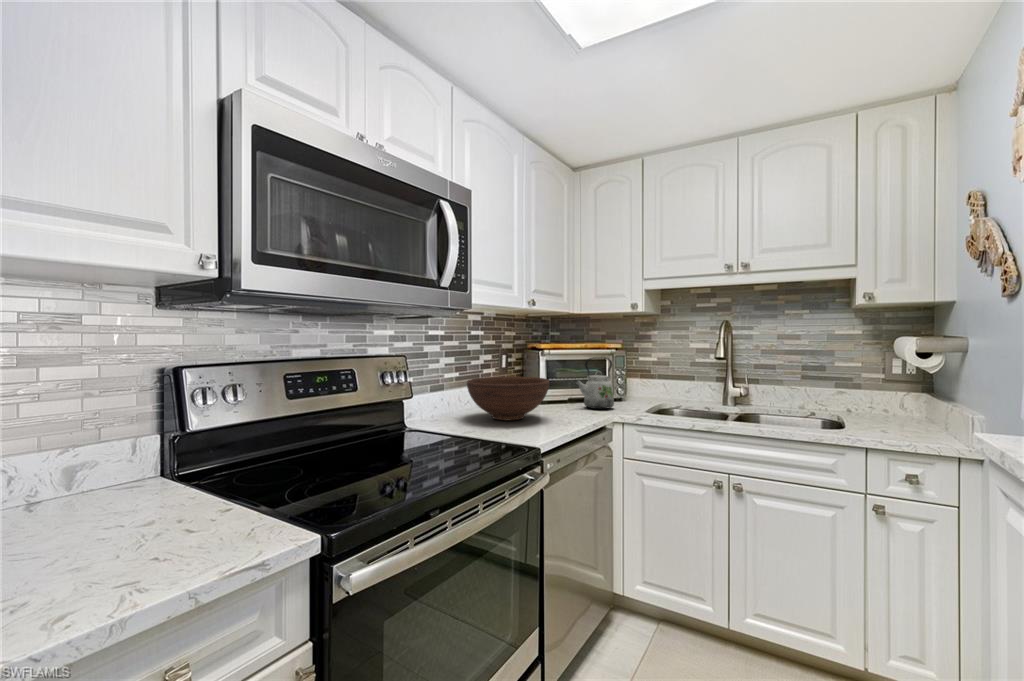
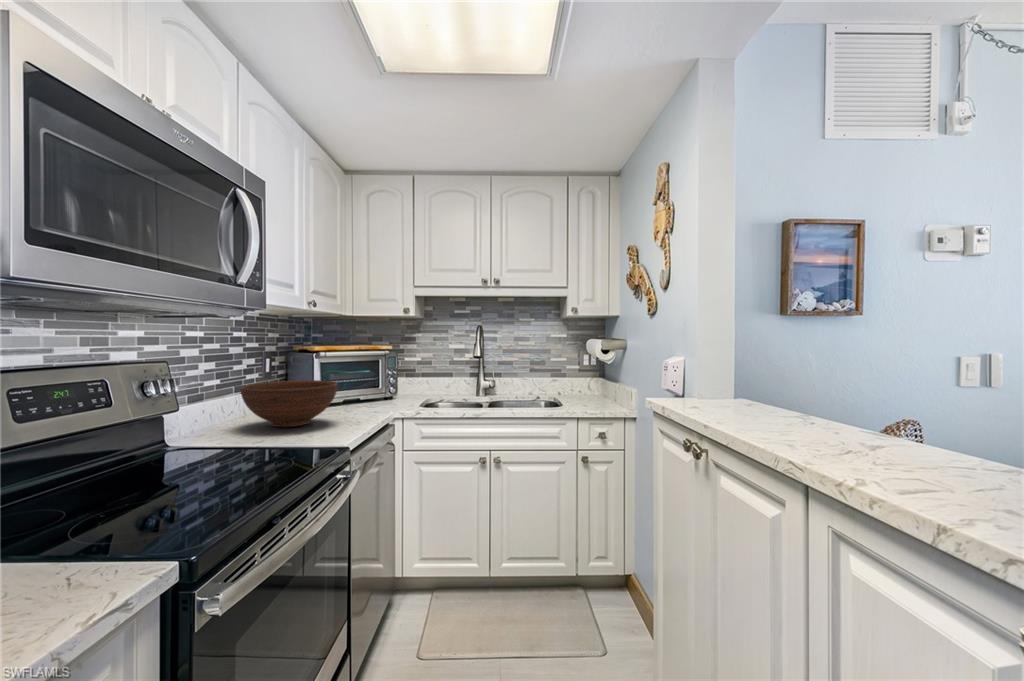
kettle: present [575,357,614,409] -> none [353,359,391,408]

